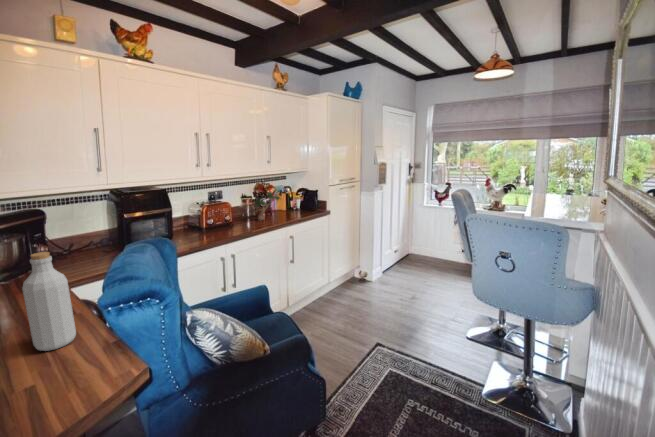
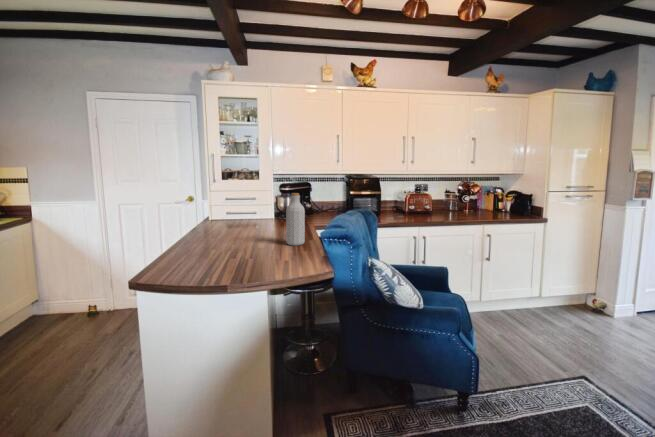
potted plant: present [254,192,280,220] -> none [452,188,487,214]

